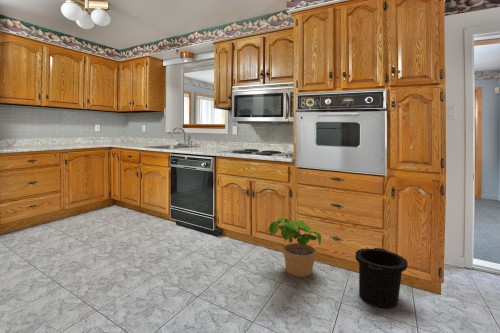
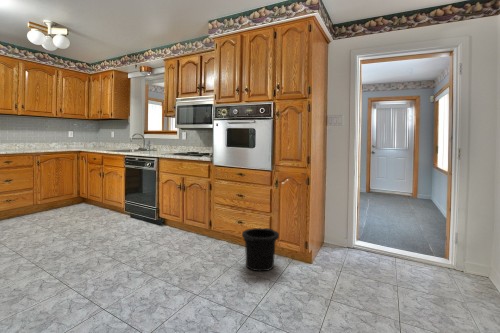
potted plant: present [268,218,321,277] -> none [176,204,228,253]

